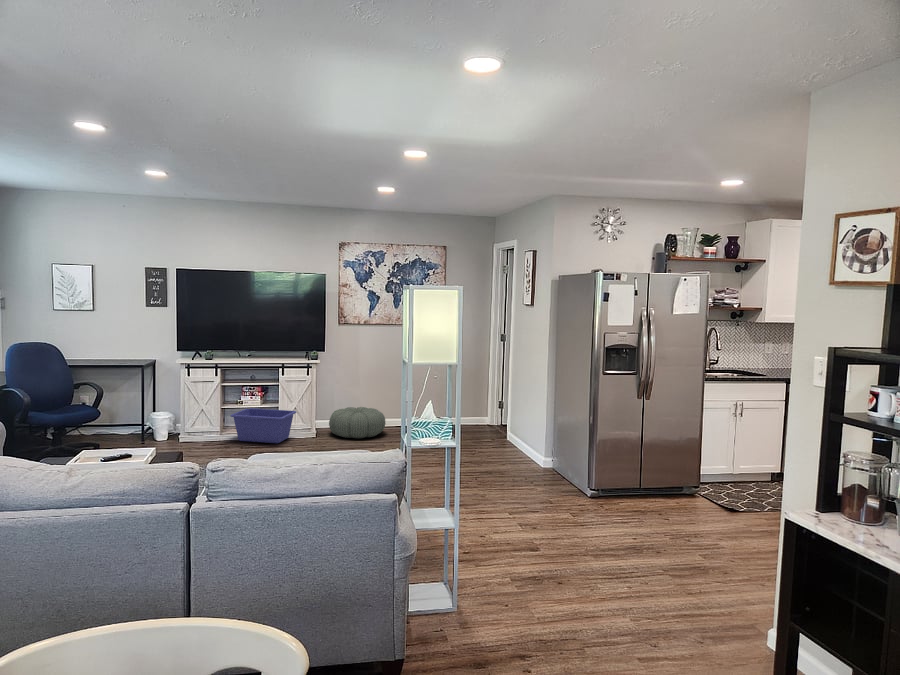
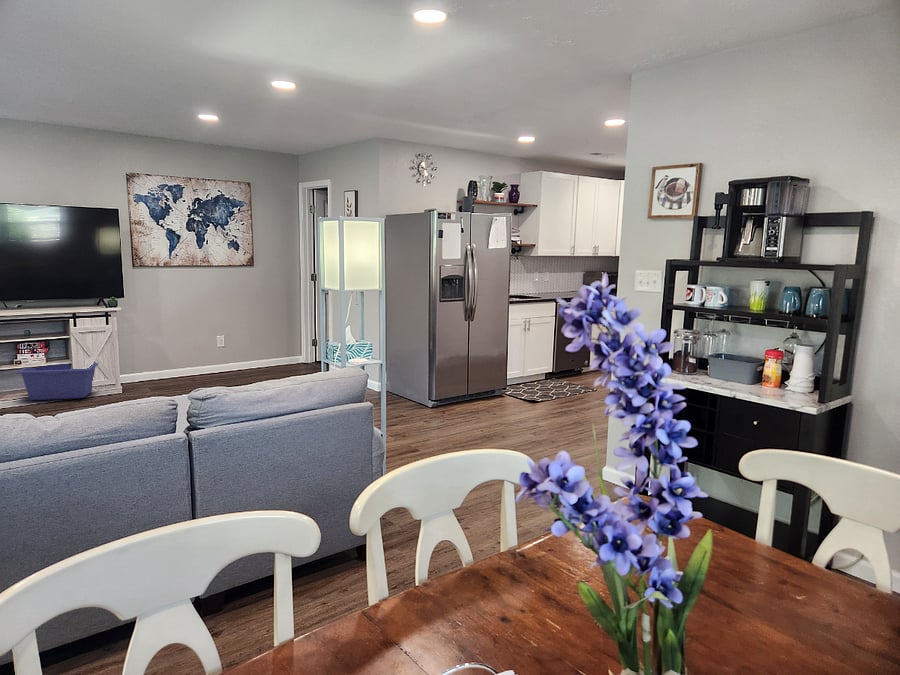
pouf: present [329,407,386,438] -> none [135,353,199,386]

